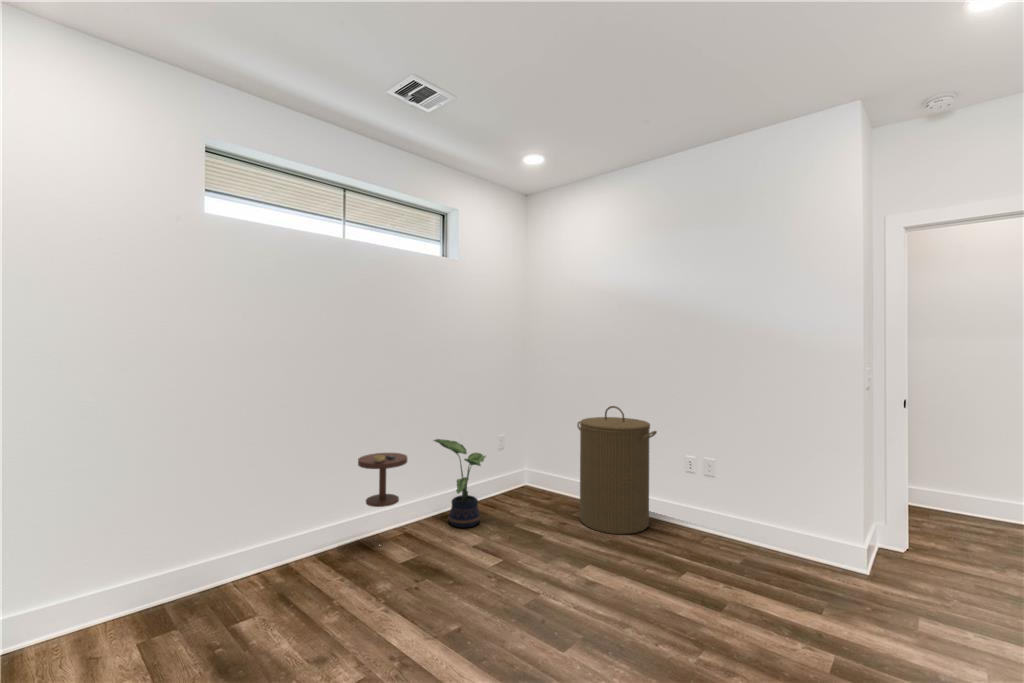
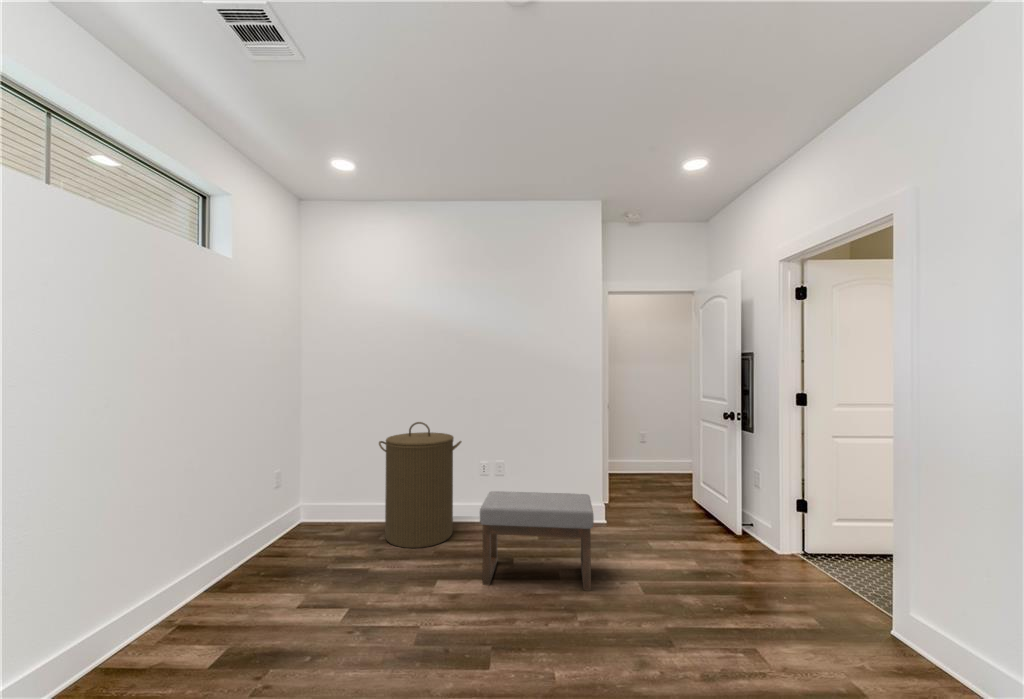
potted plant: present [434,439,486,528] -> none [207,487,292,594]
side table: present [358,453,407,507] -> none [114,517,201,657]
ottoman: none [627,489,781,637] -> present [480,491,594,591]

